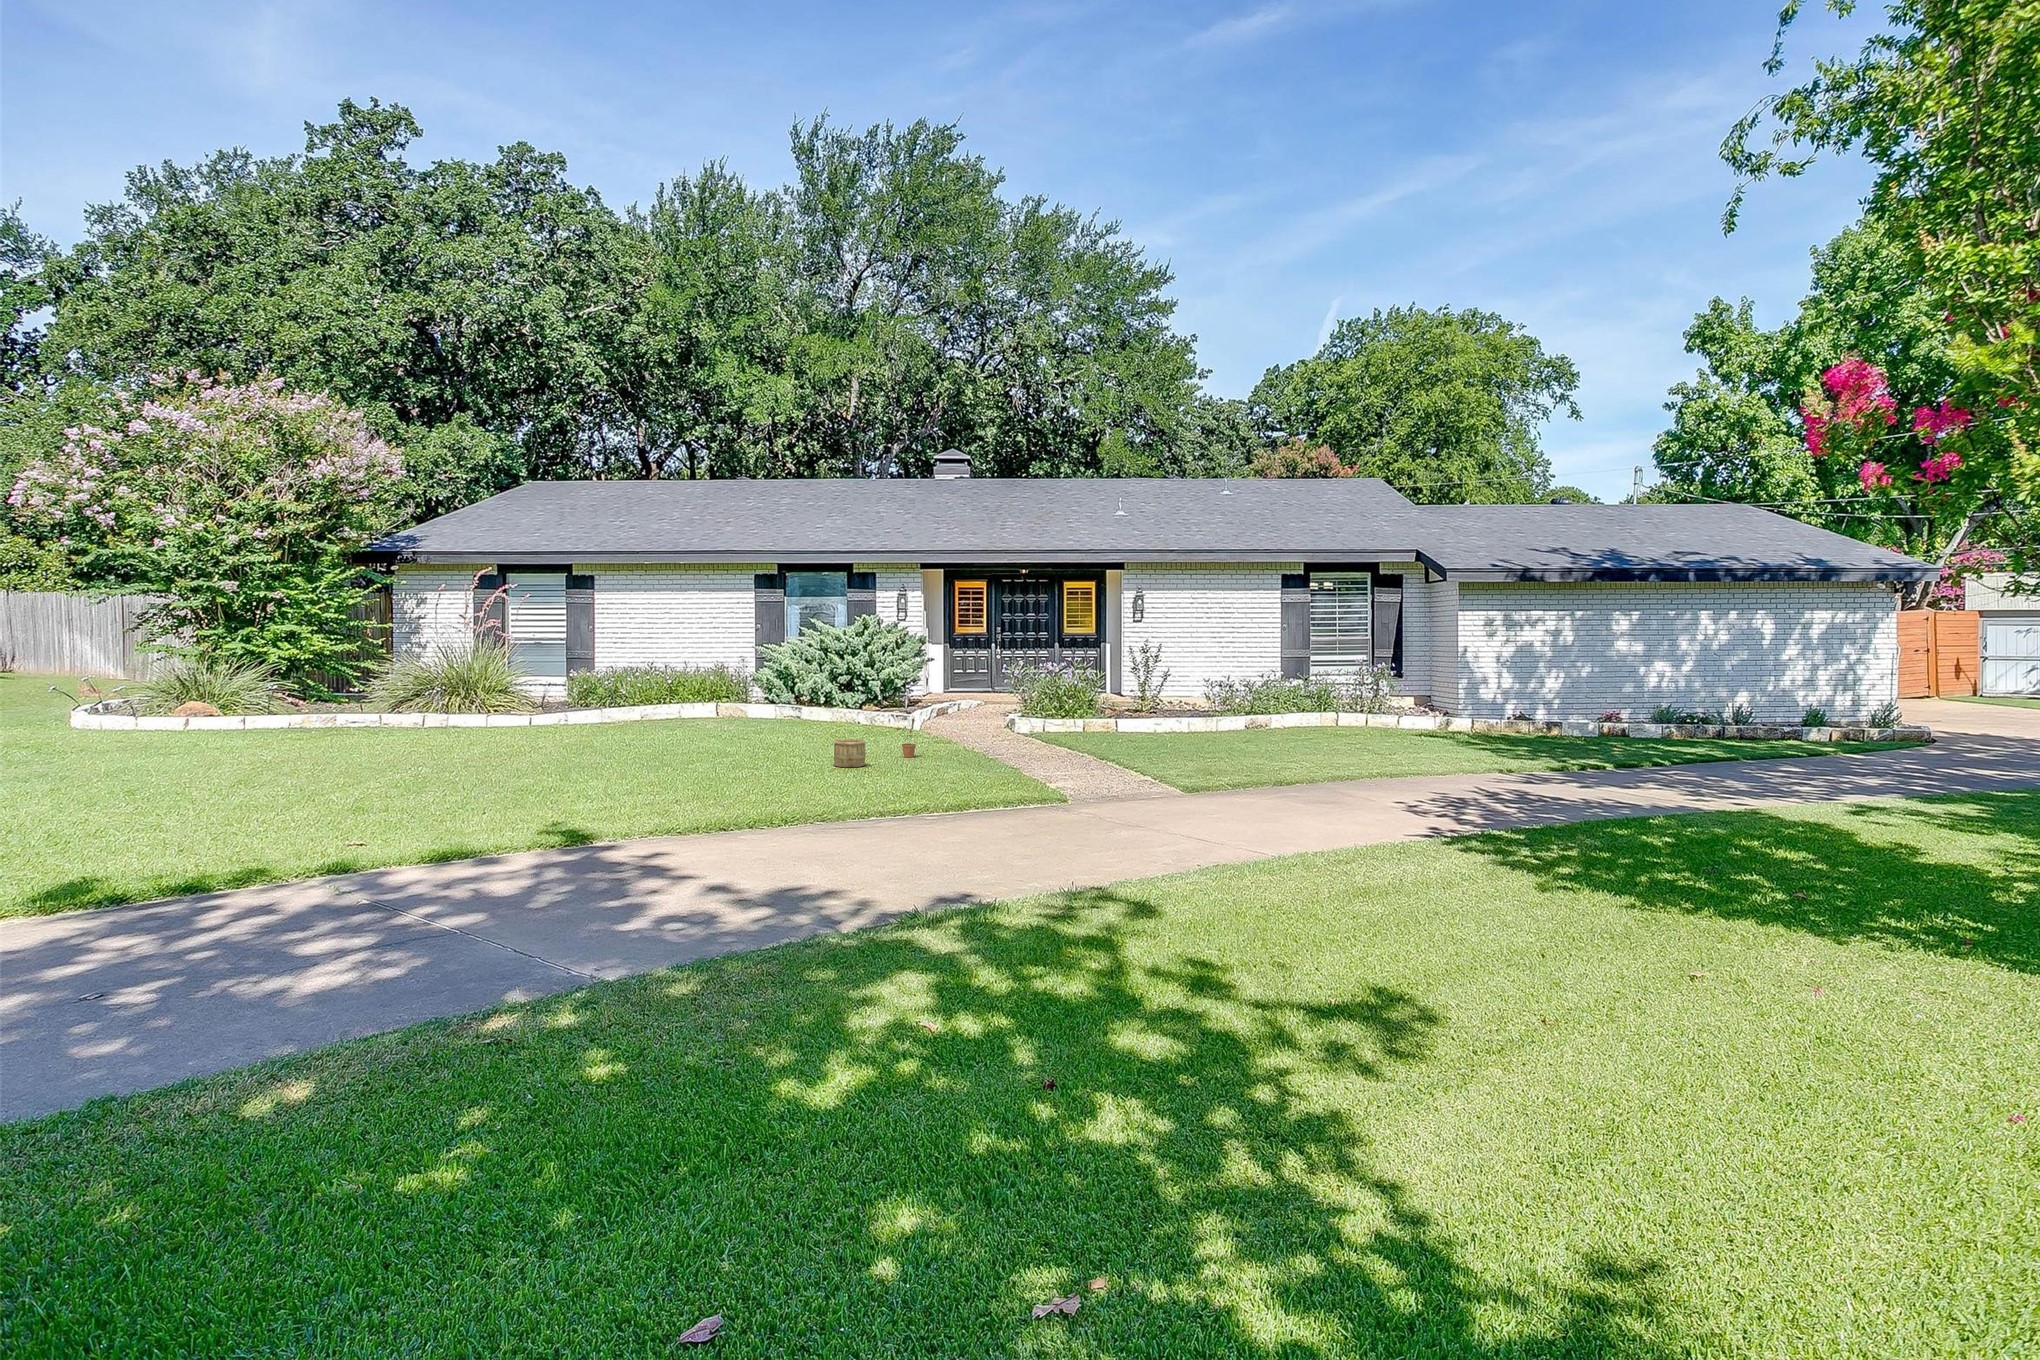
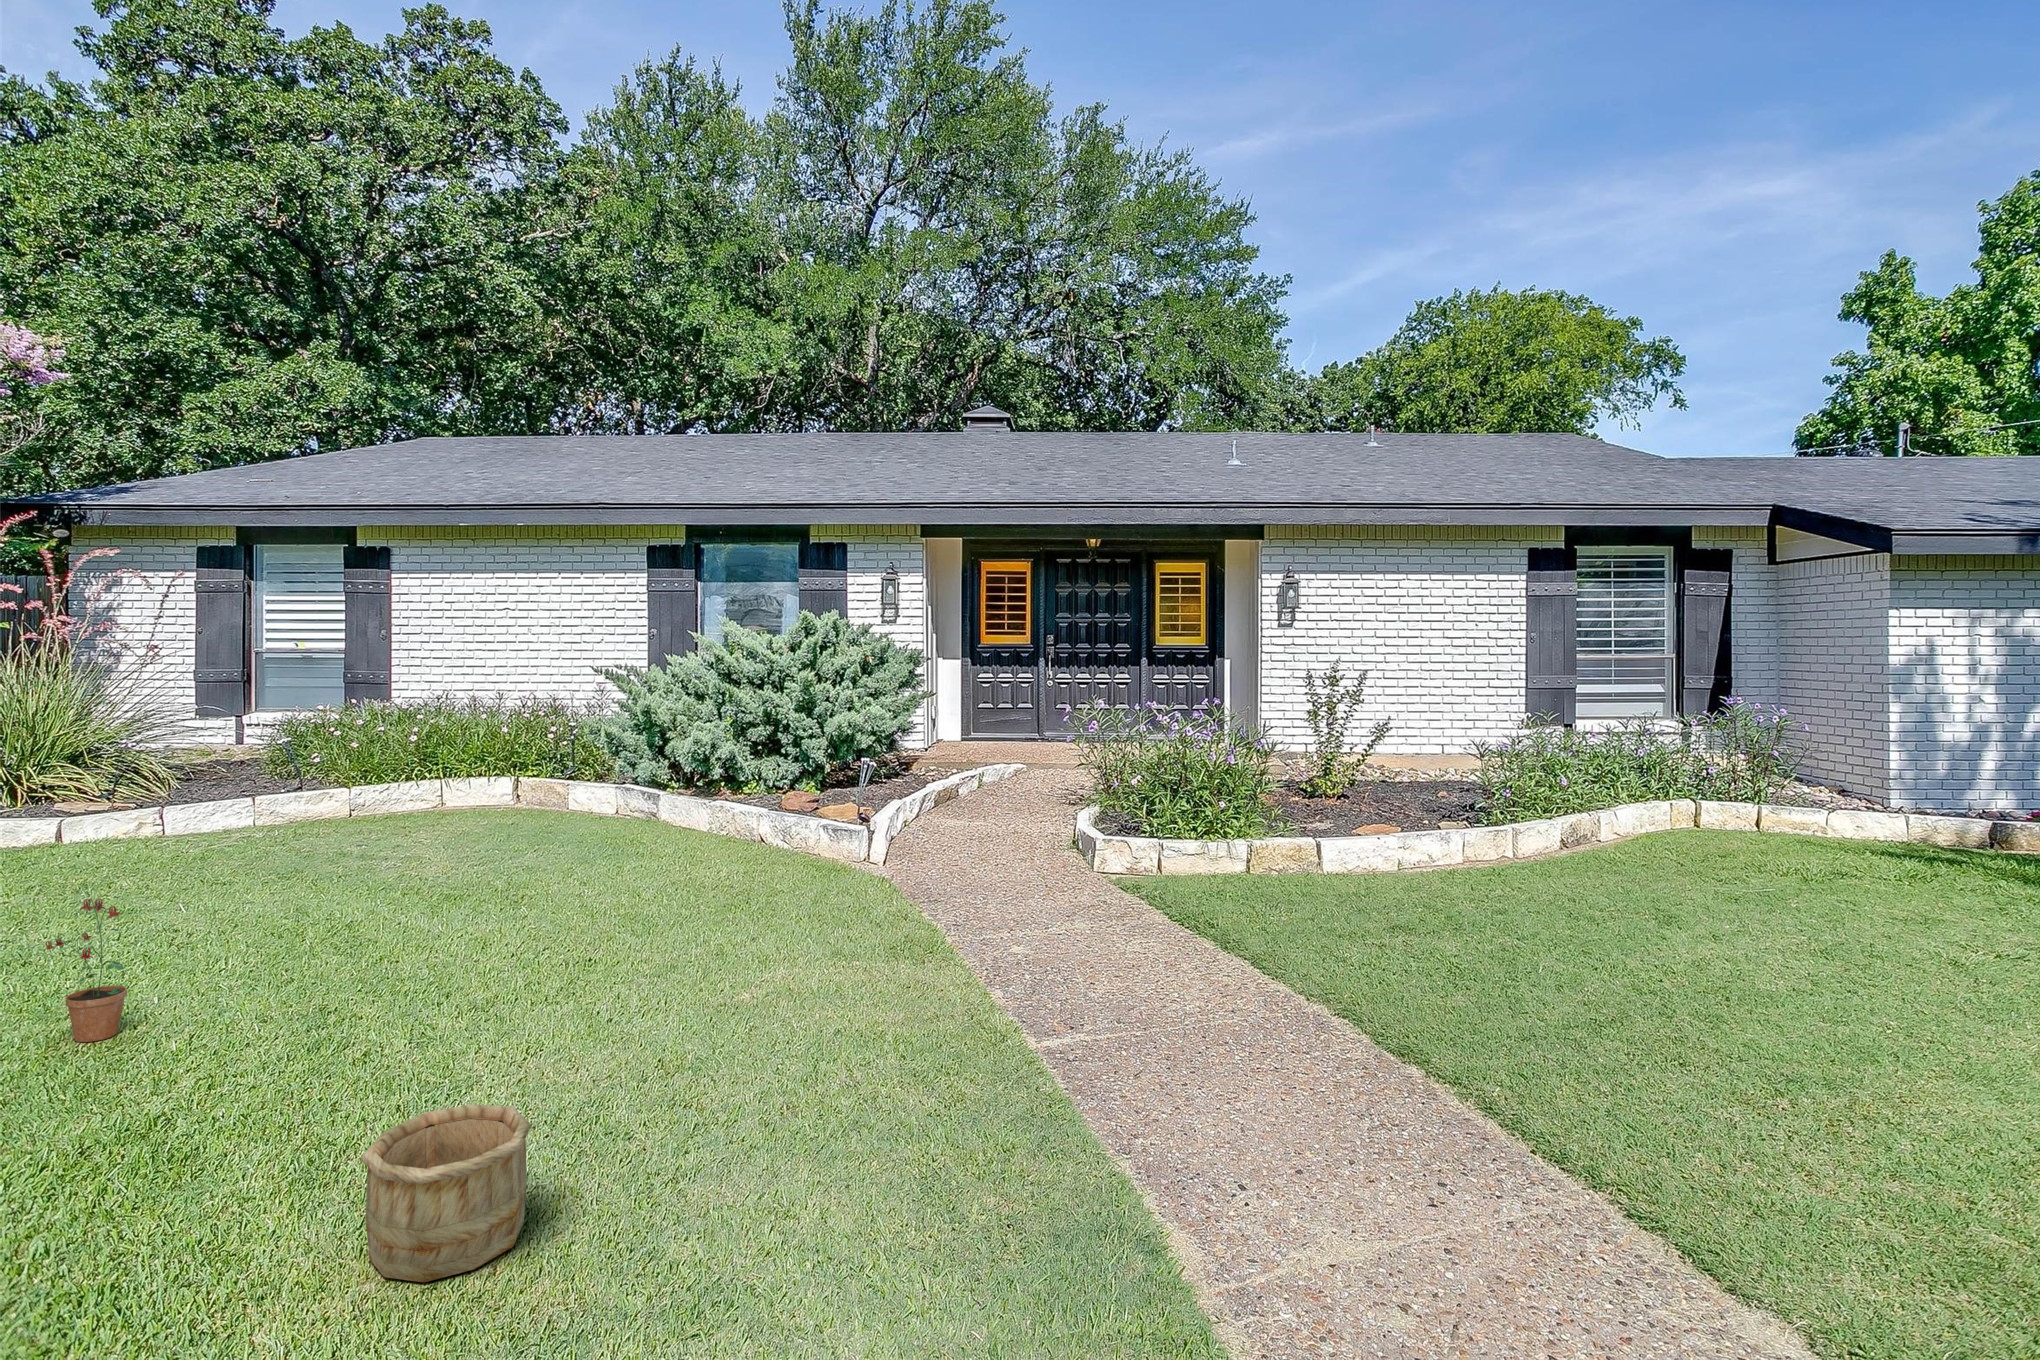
potted plant: present [896,717,916,758] -> present [45,899,127,1042]

